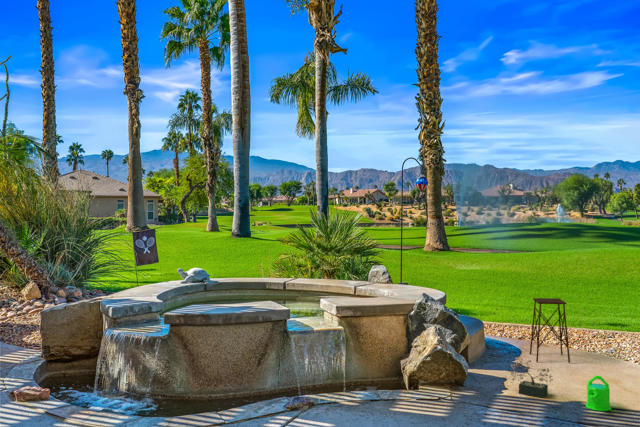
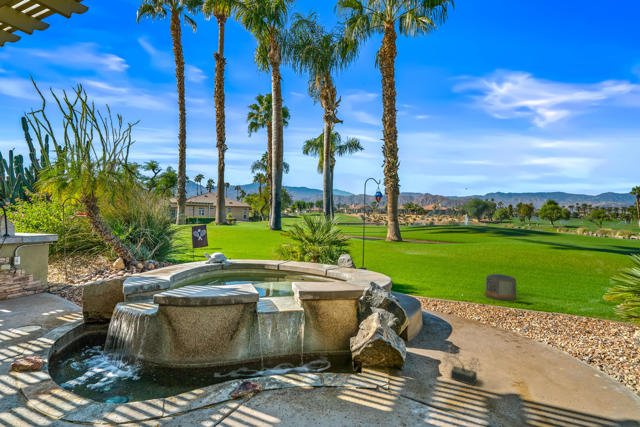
pouf: none [569,287,610,321] -> present [485,274,516,301]
side table: present [530,298,570,363] -> none [458,287,492,343]
watering can: present [586,375,611,411] -> none [513,371,540,407]

